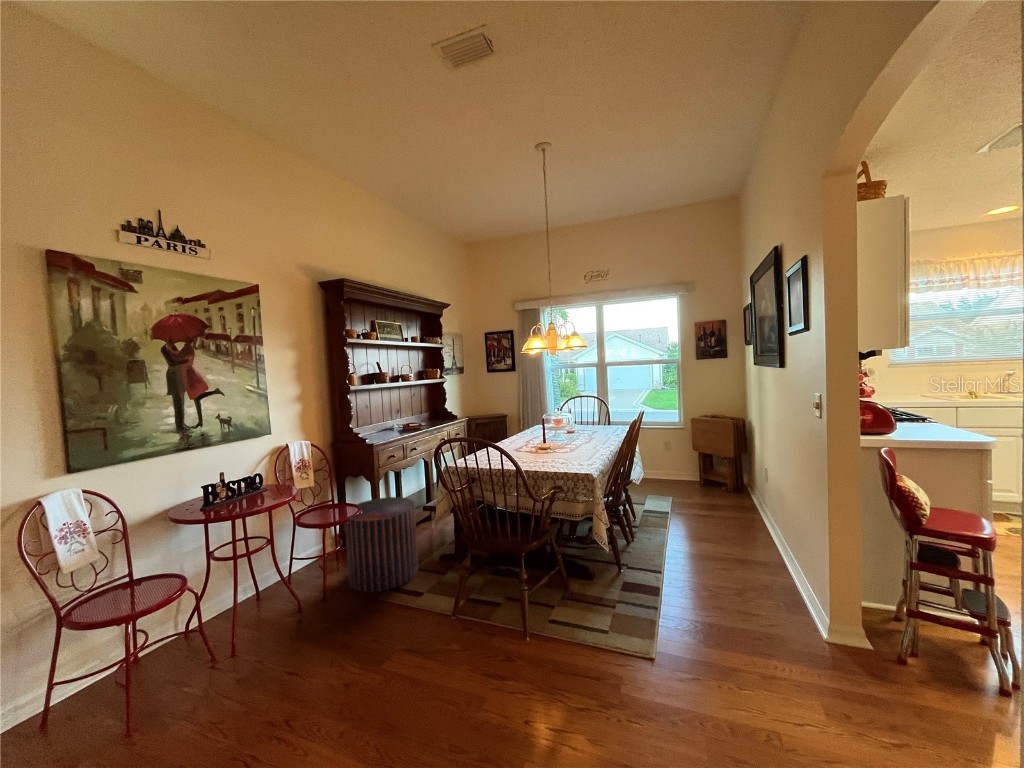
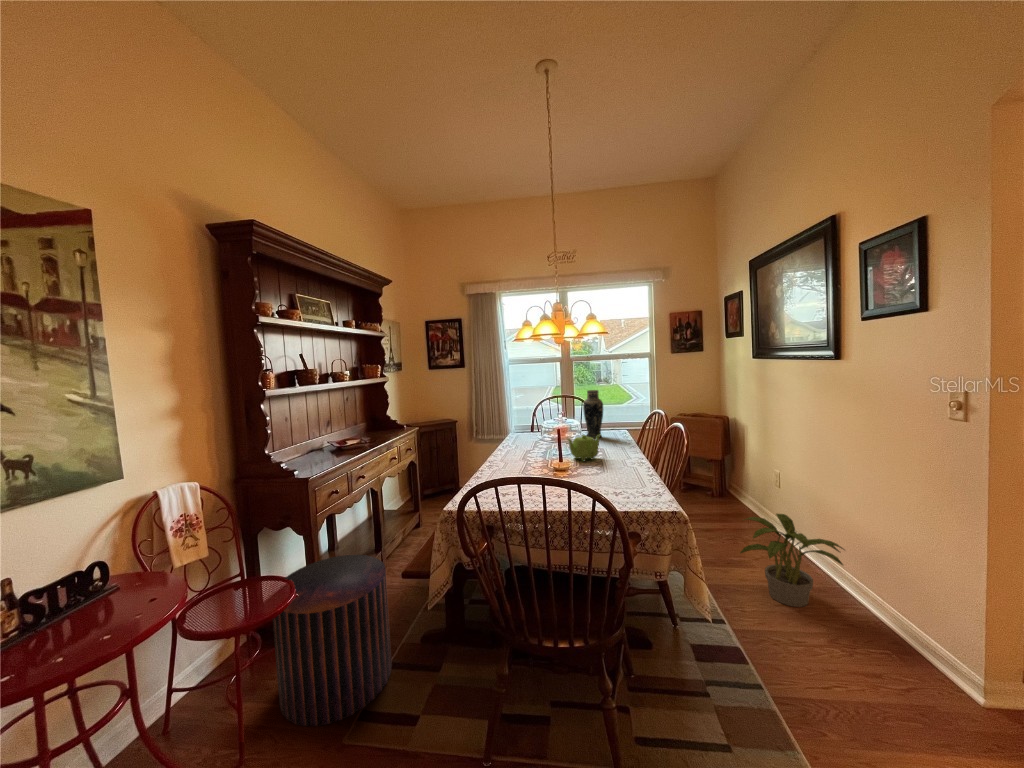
vase: none [592,390,609,430] -> present [583,390,603,438]
teapot: none [556,424,588,445] -> present [568,434,601,461]
potted plant: none [697,498,788,576] -> present [740,514,844,607]

